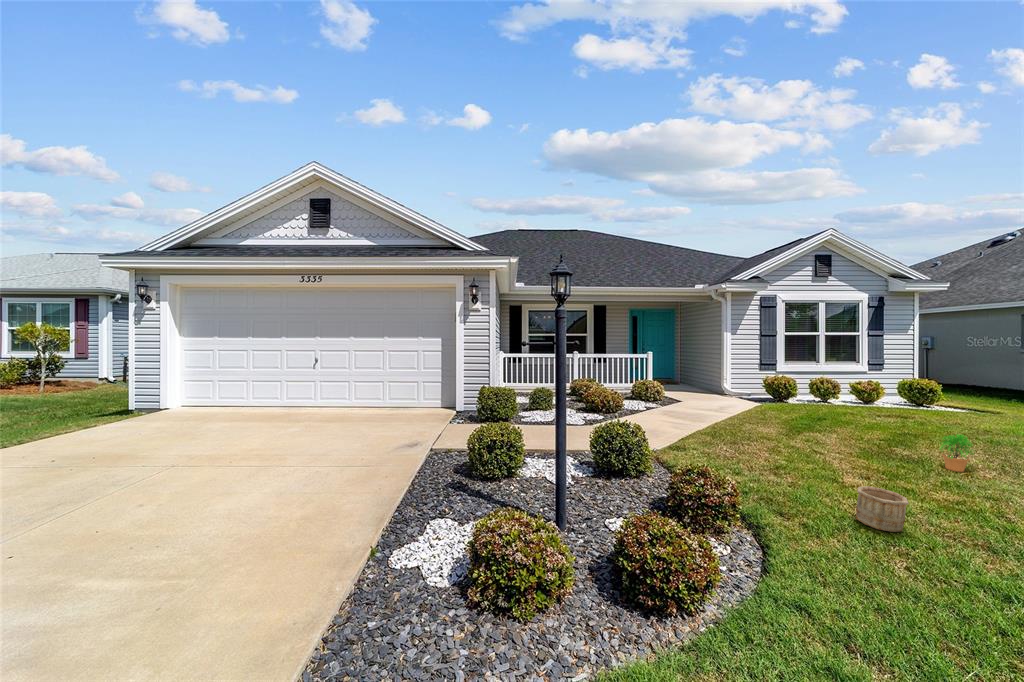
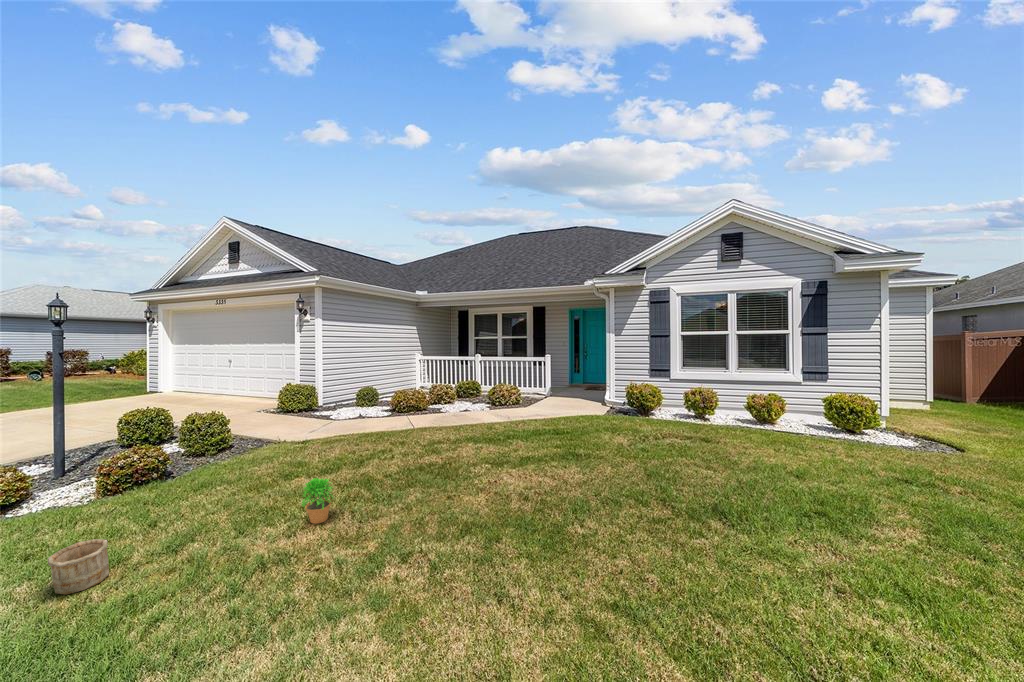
potted plant: present [939,434,974,472] -> present [302,478,333,524]

